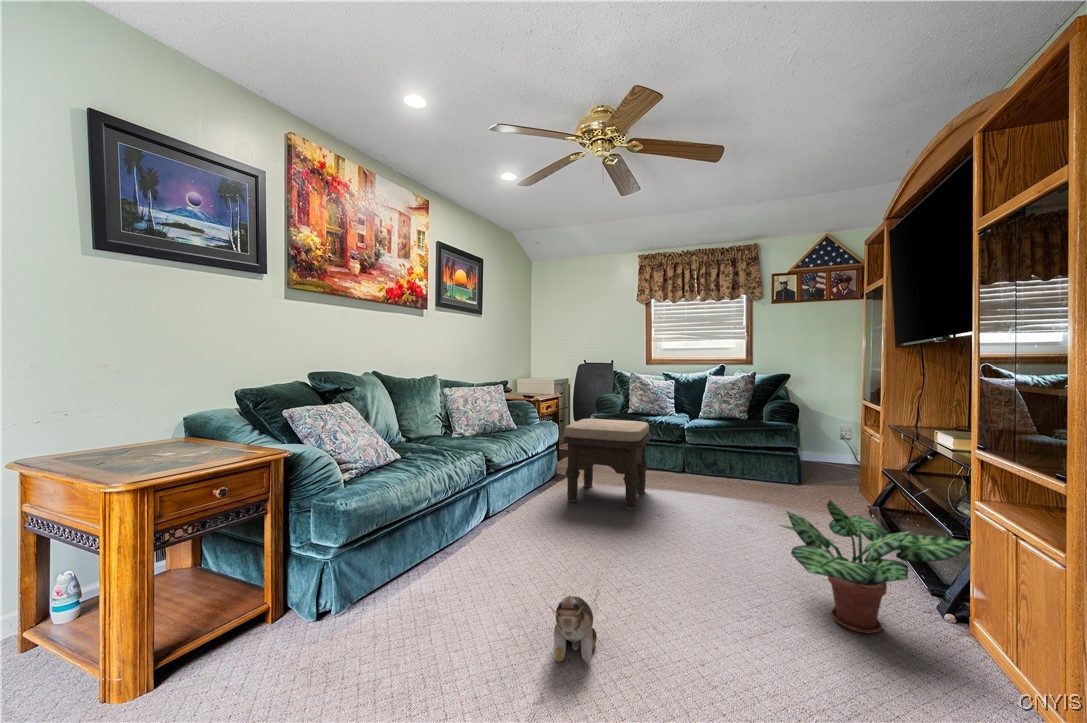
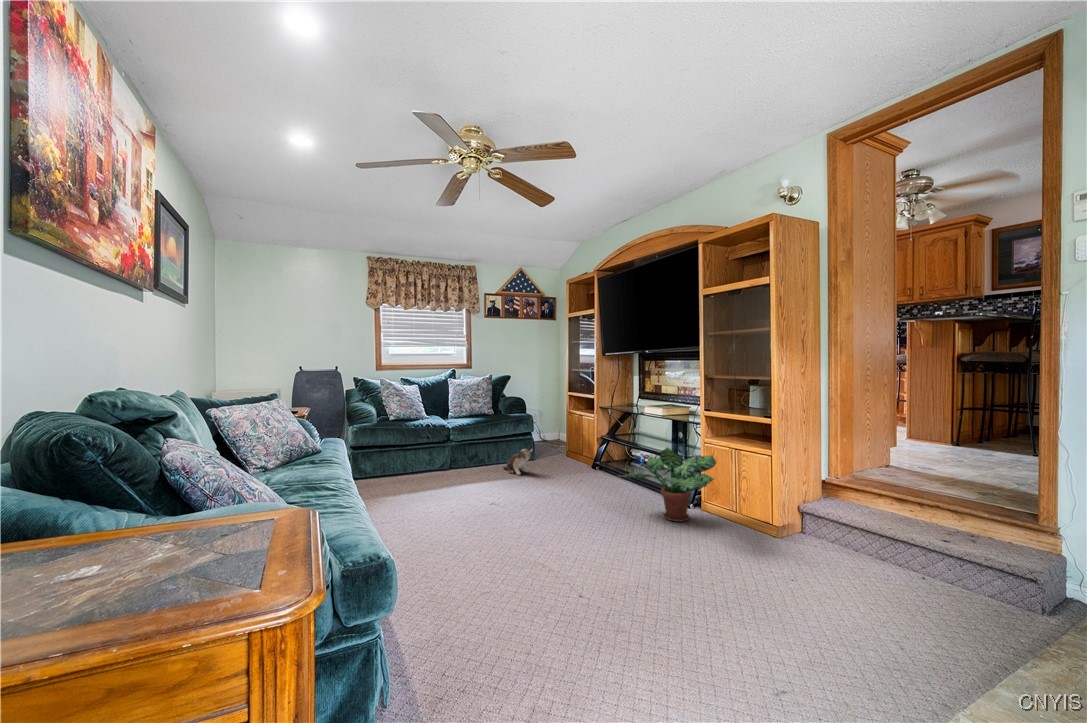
ottoman: present [563,419,651,510] -> none [384,424,476,517]
plush toy: present [551,596,597,662] -> present [503,449,532,475]

